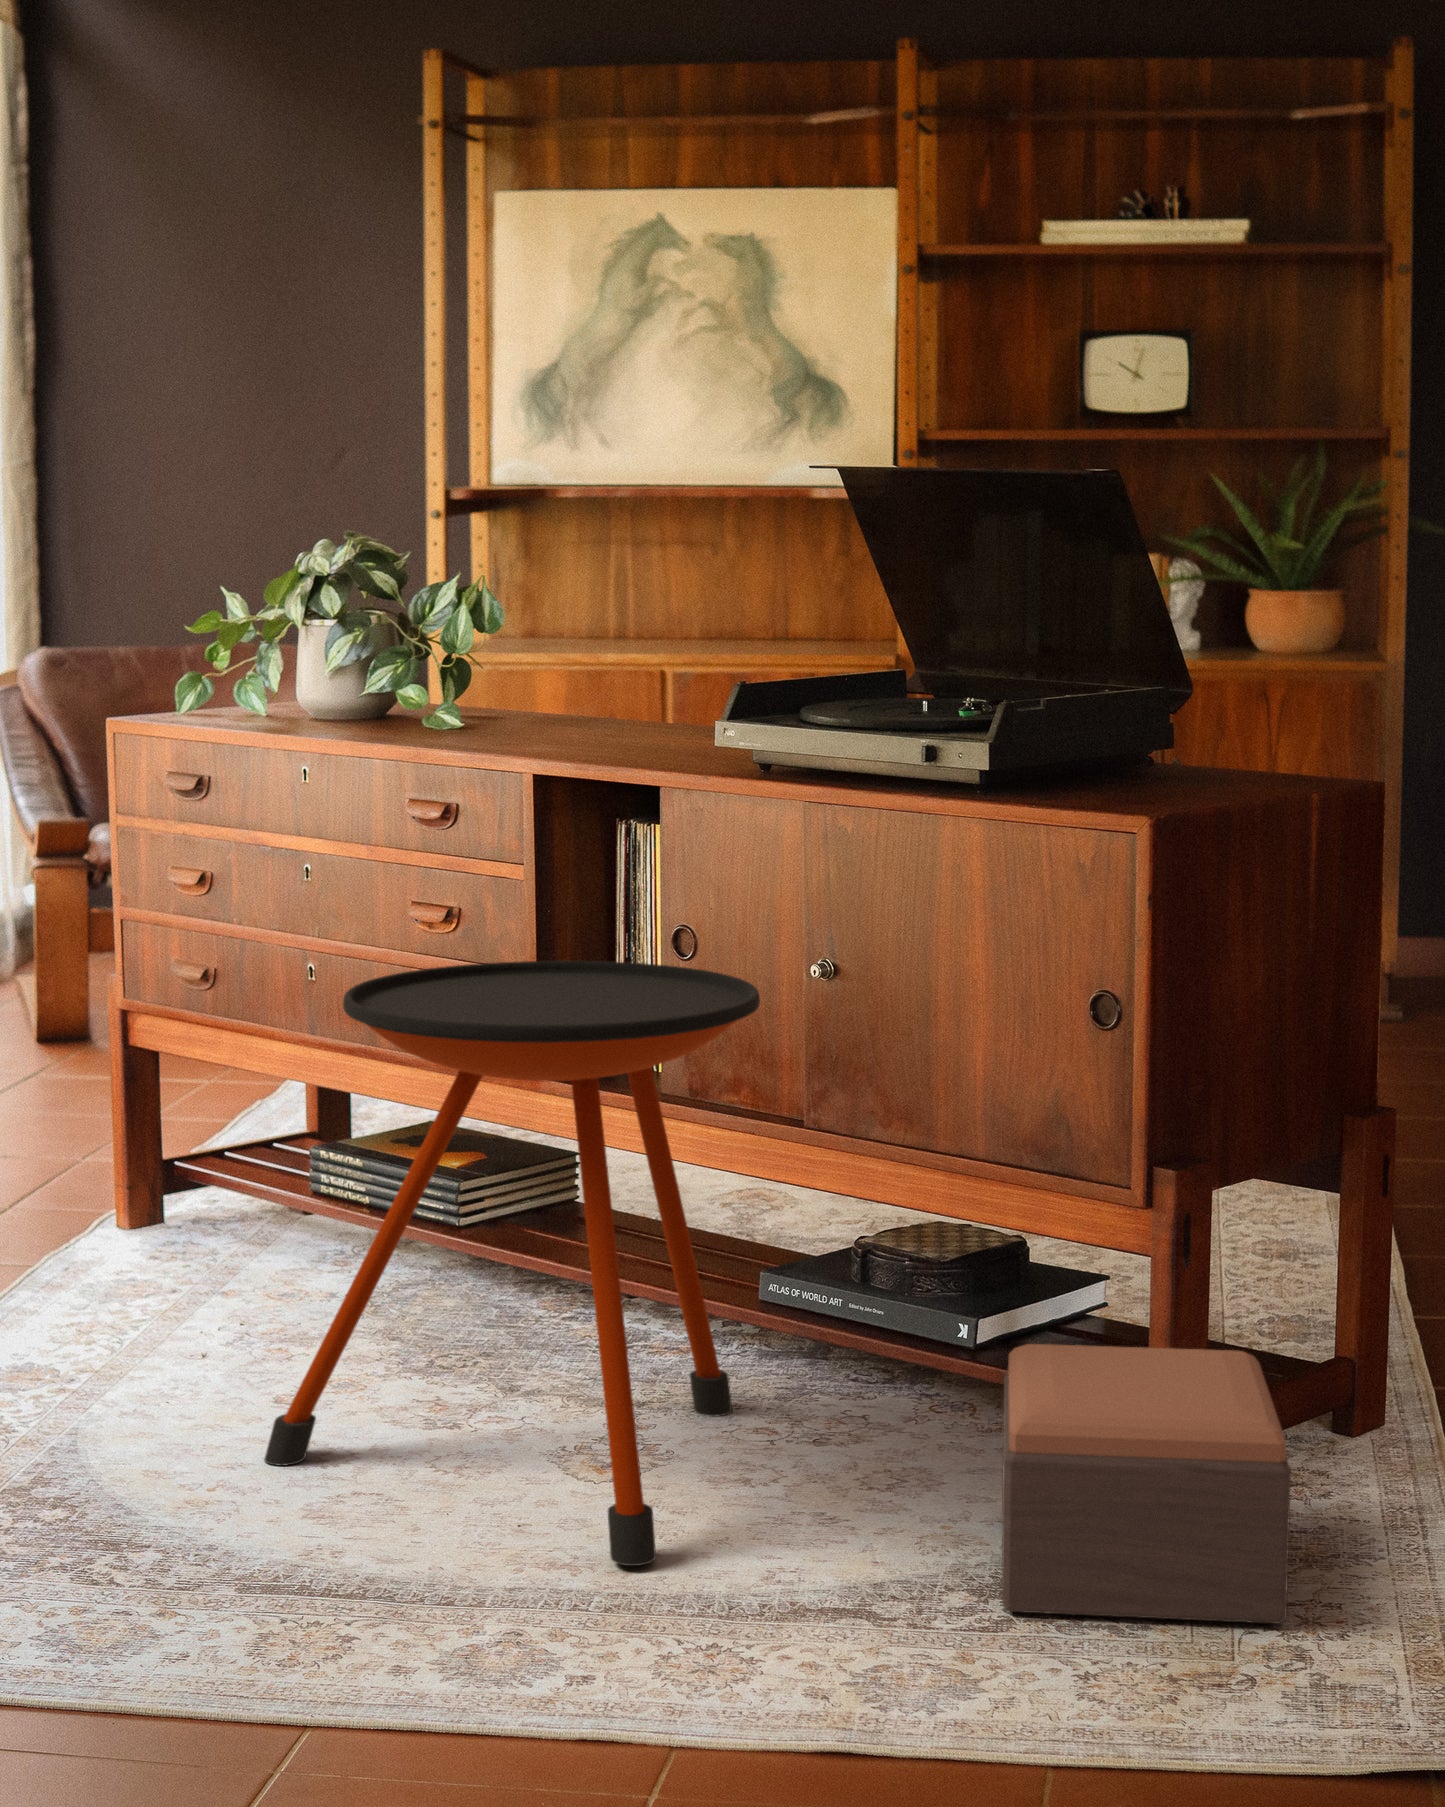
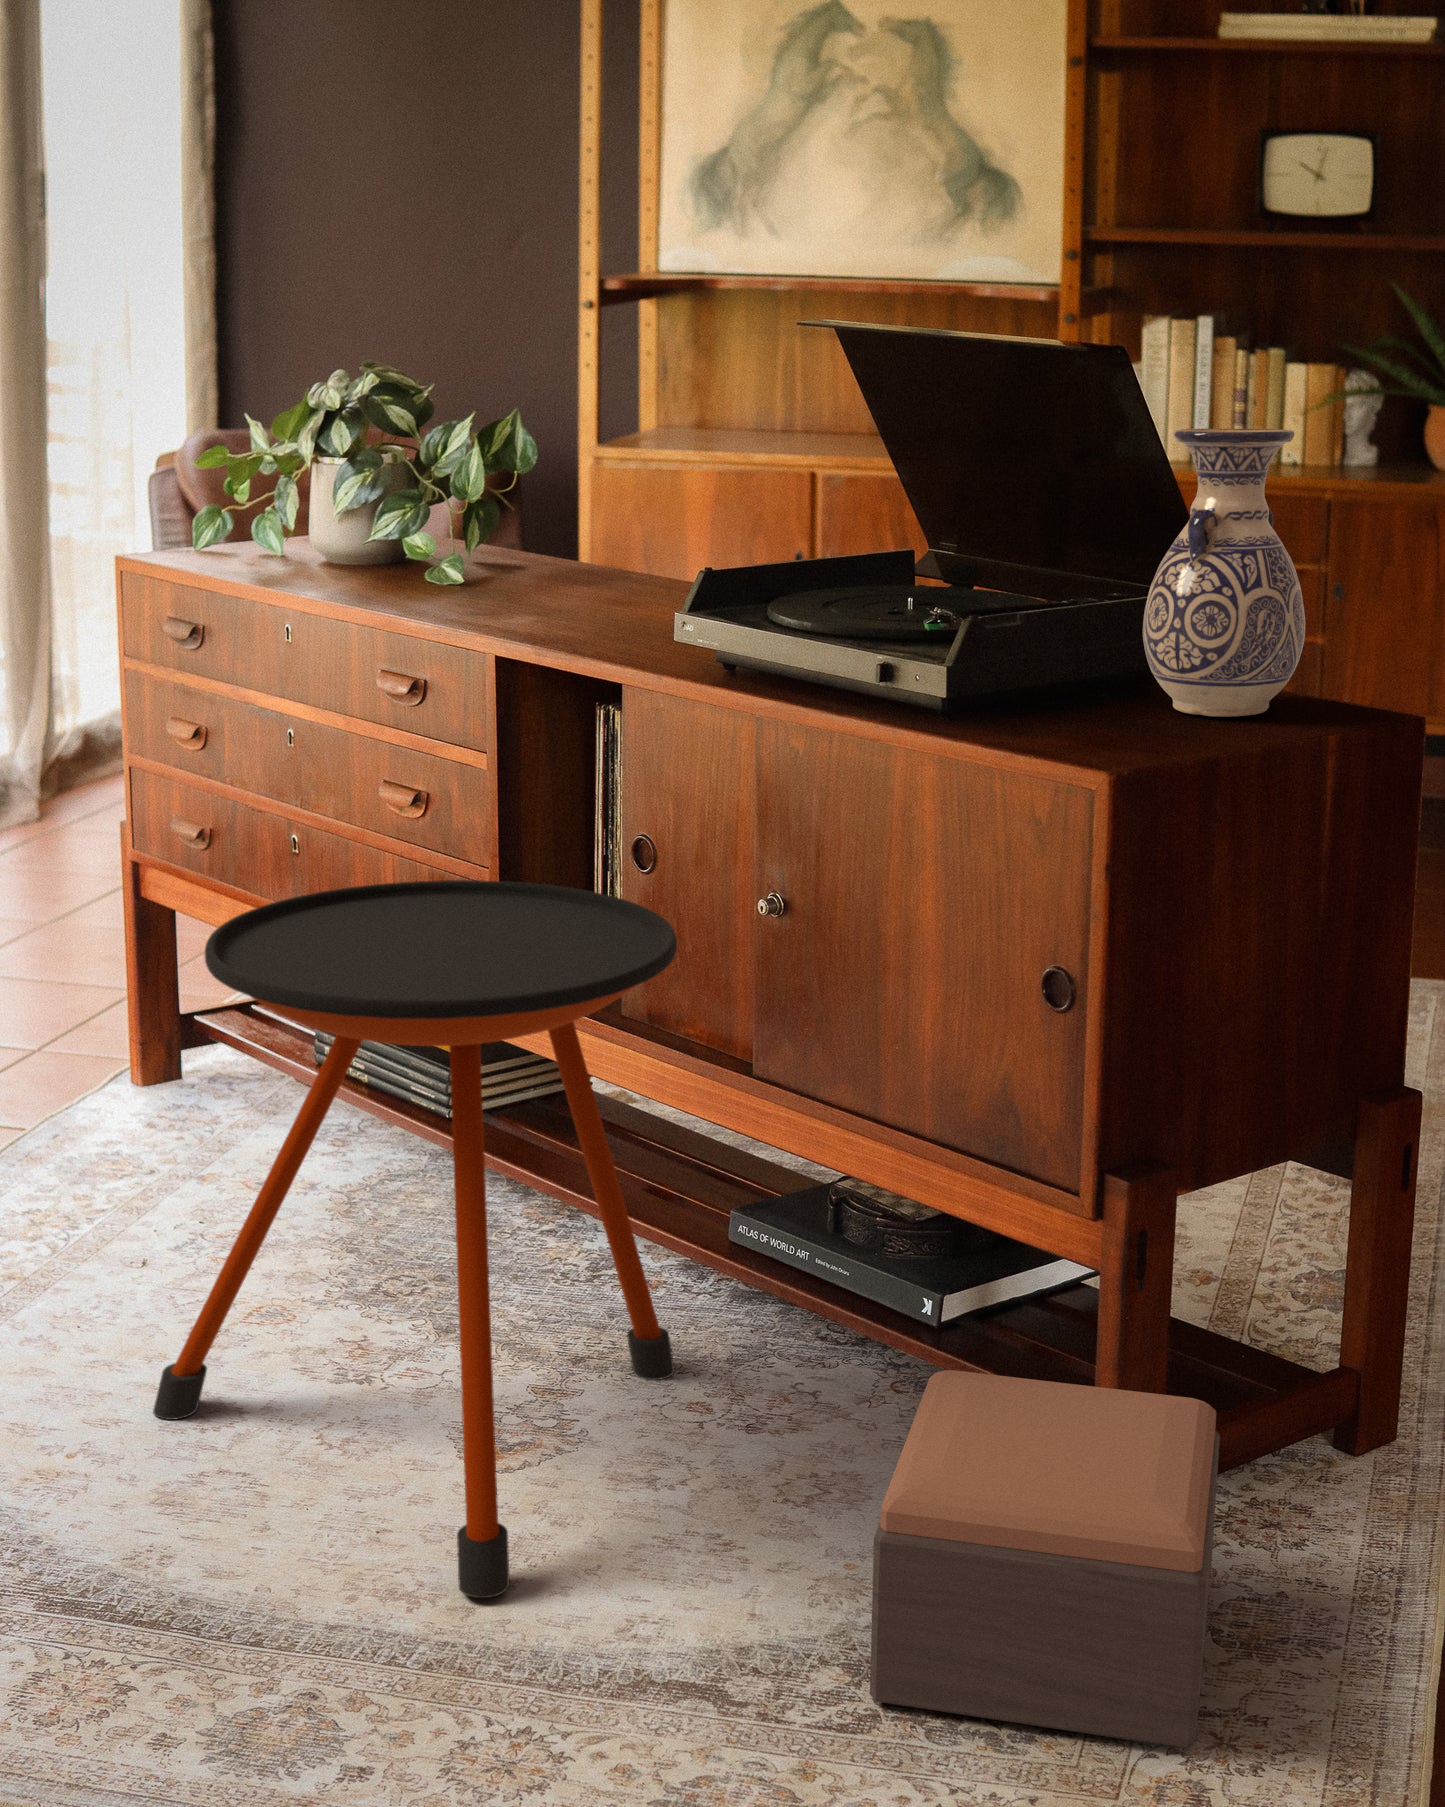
vase: none [1135,546,1271,786] -> present [1143,429,1305,717]

